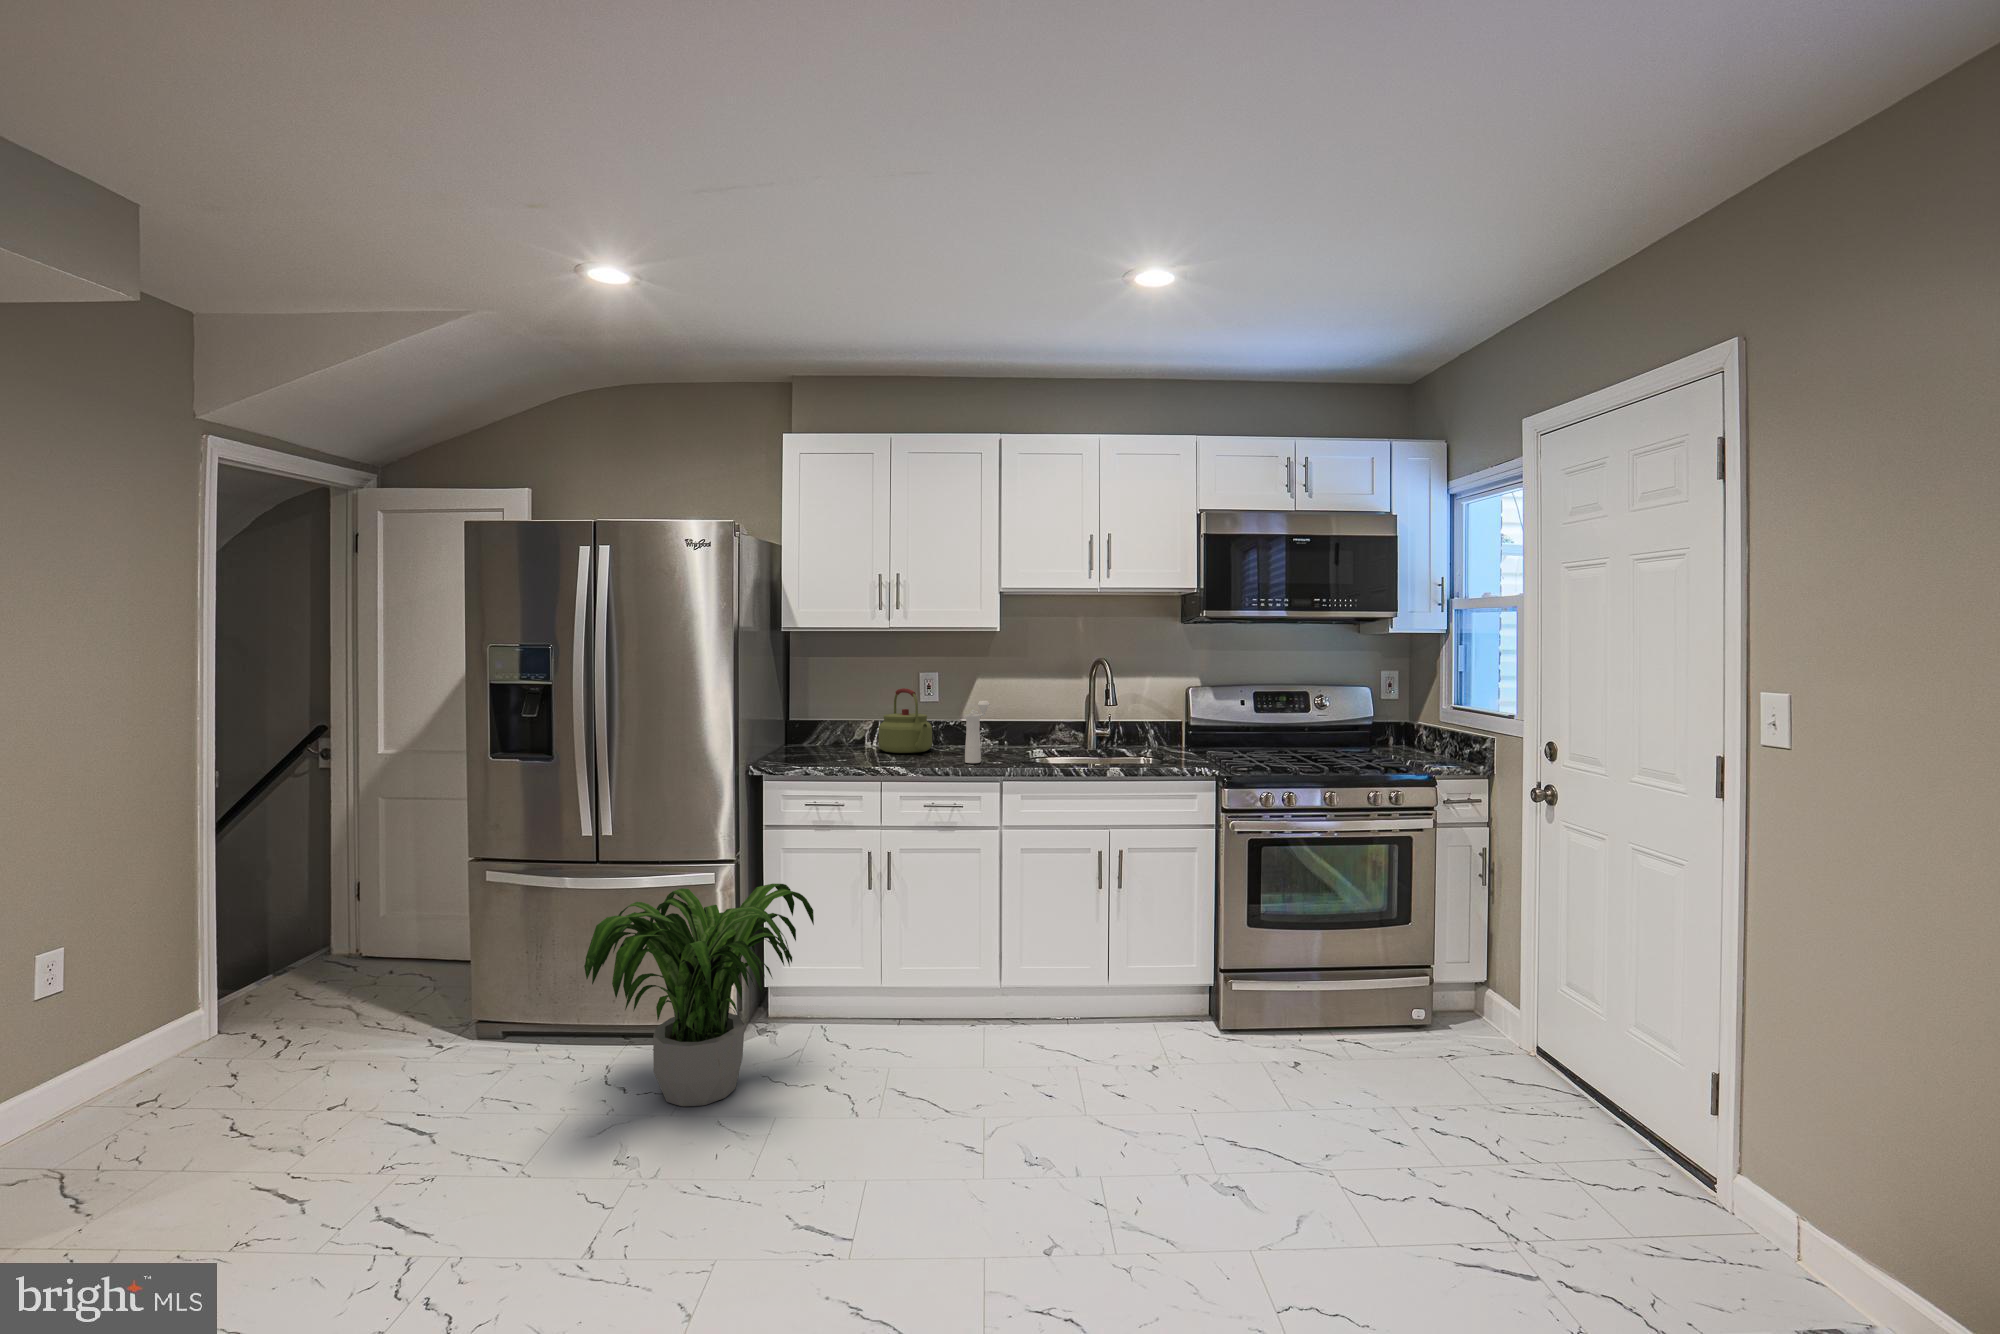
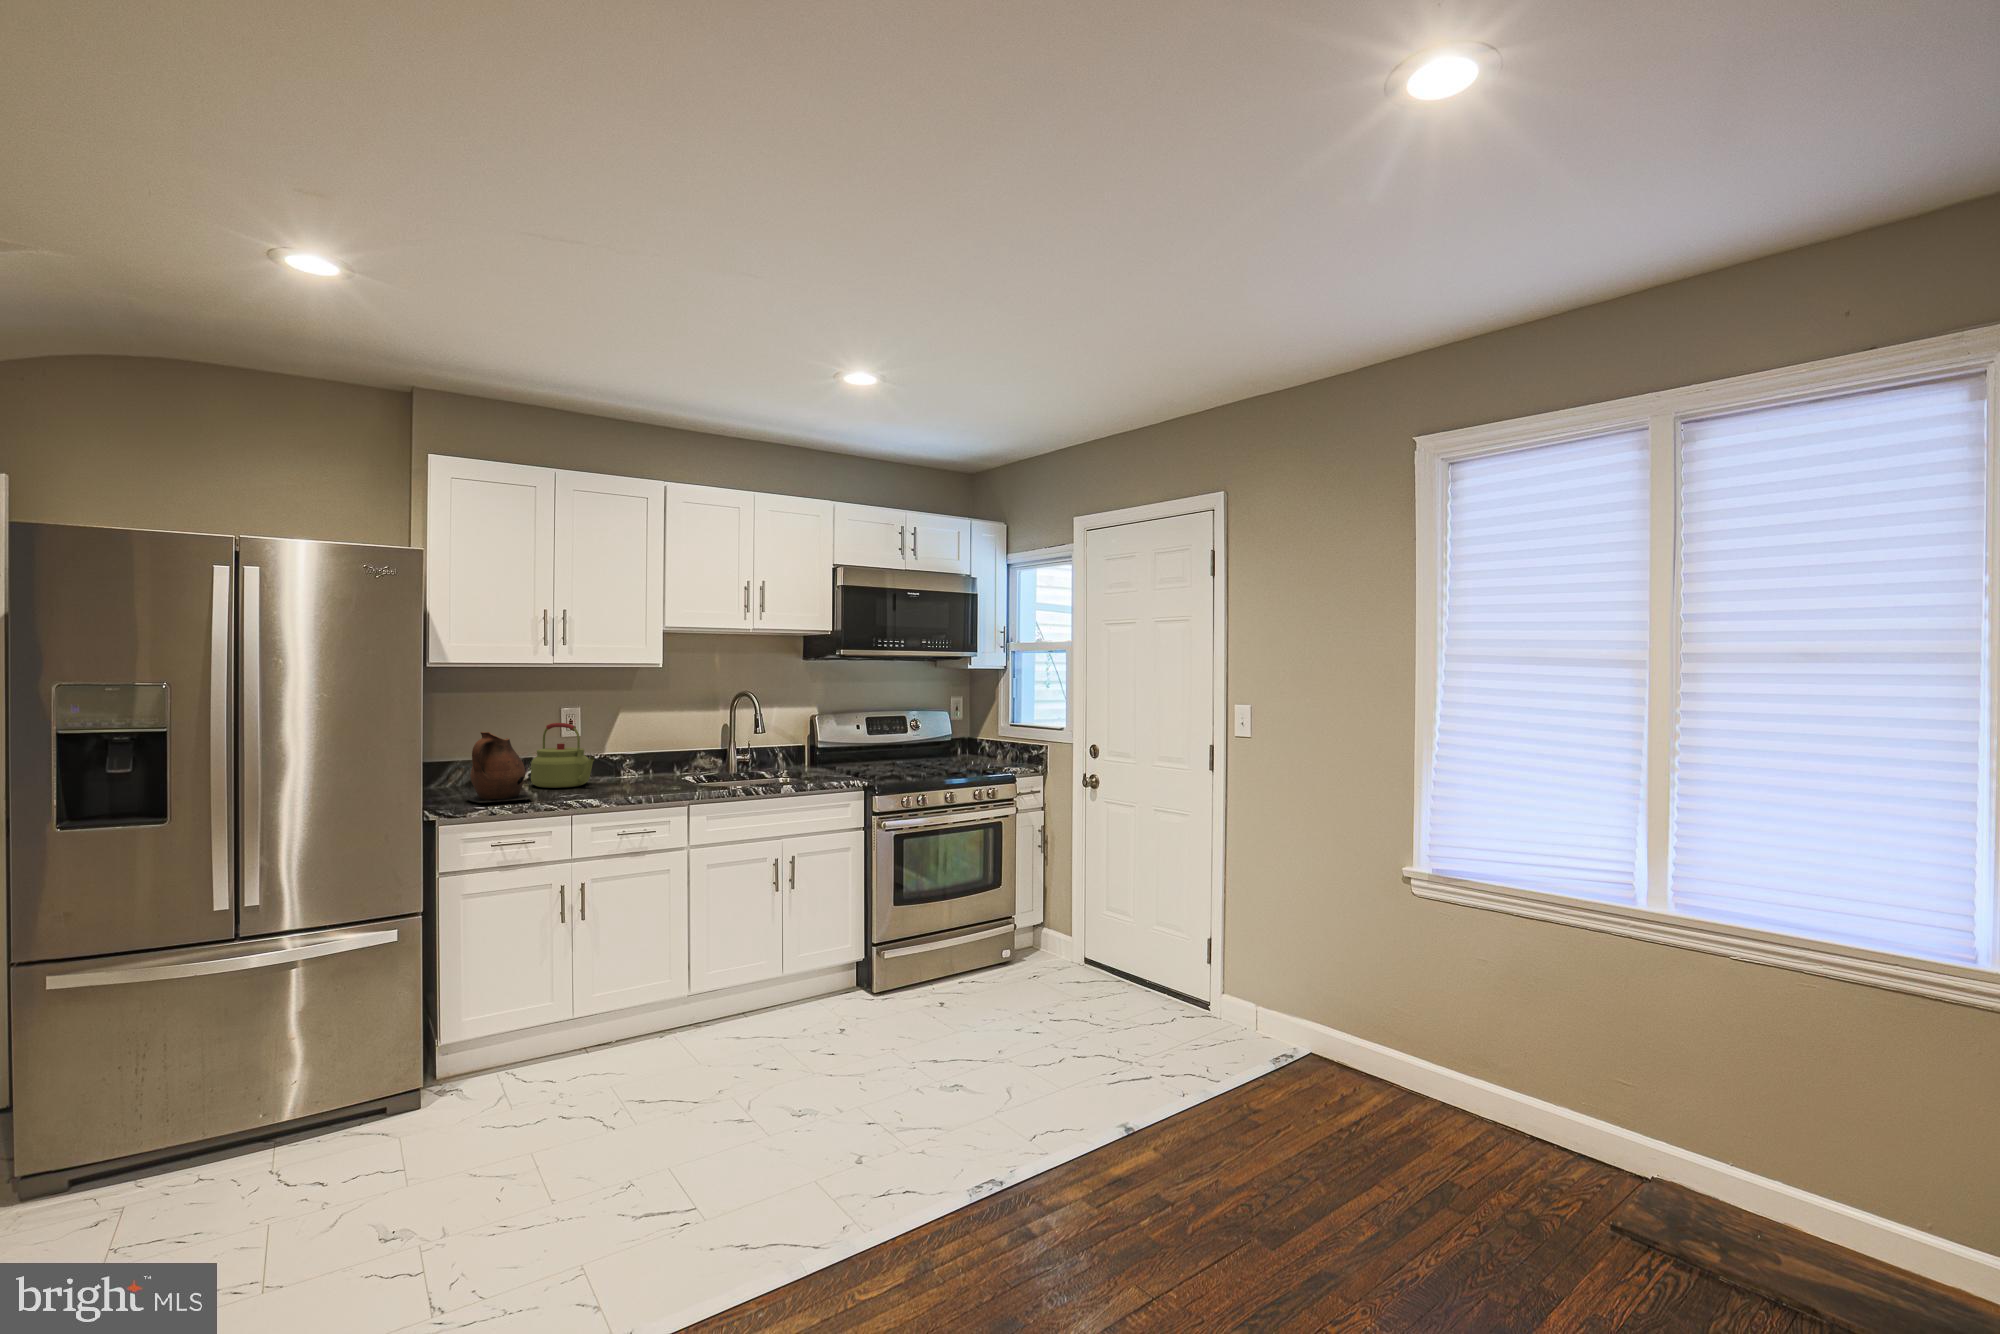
ceramic pitcher: none [801,694,858,764] -> present [468,732,532,803]
pepper mill: present [965,701,990,763] -> none [643,732,660,791]
potted plant: present [584,884,814,1106] -> none [292,926,547,1172]

